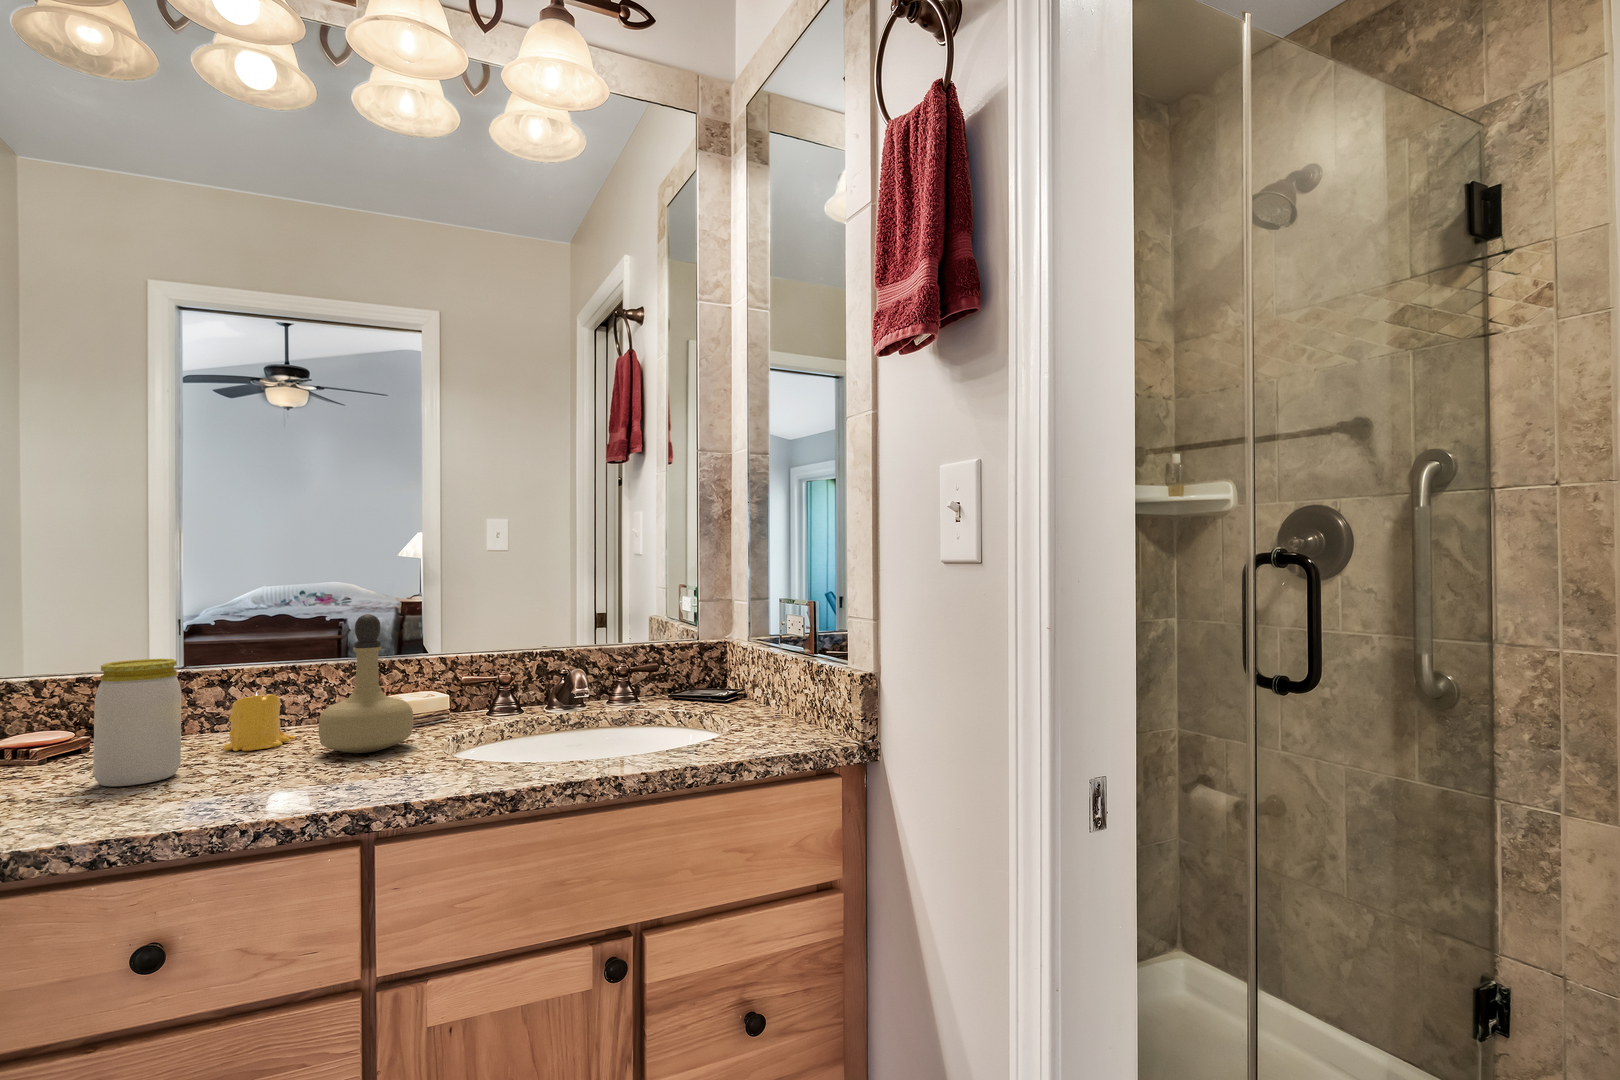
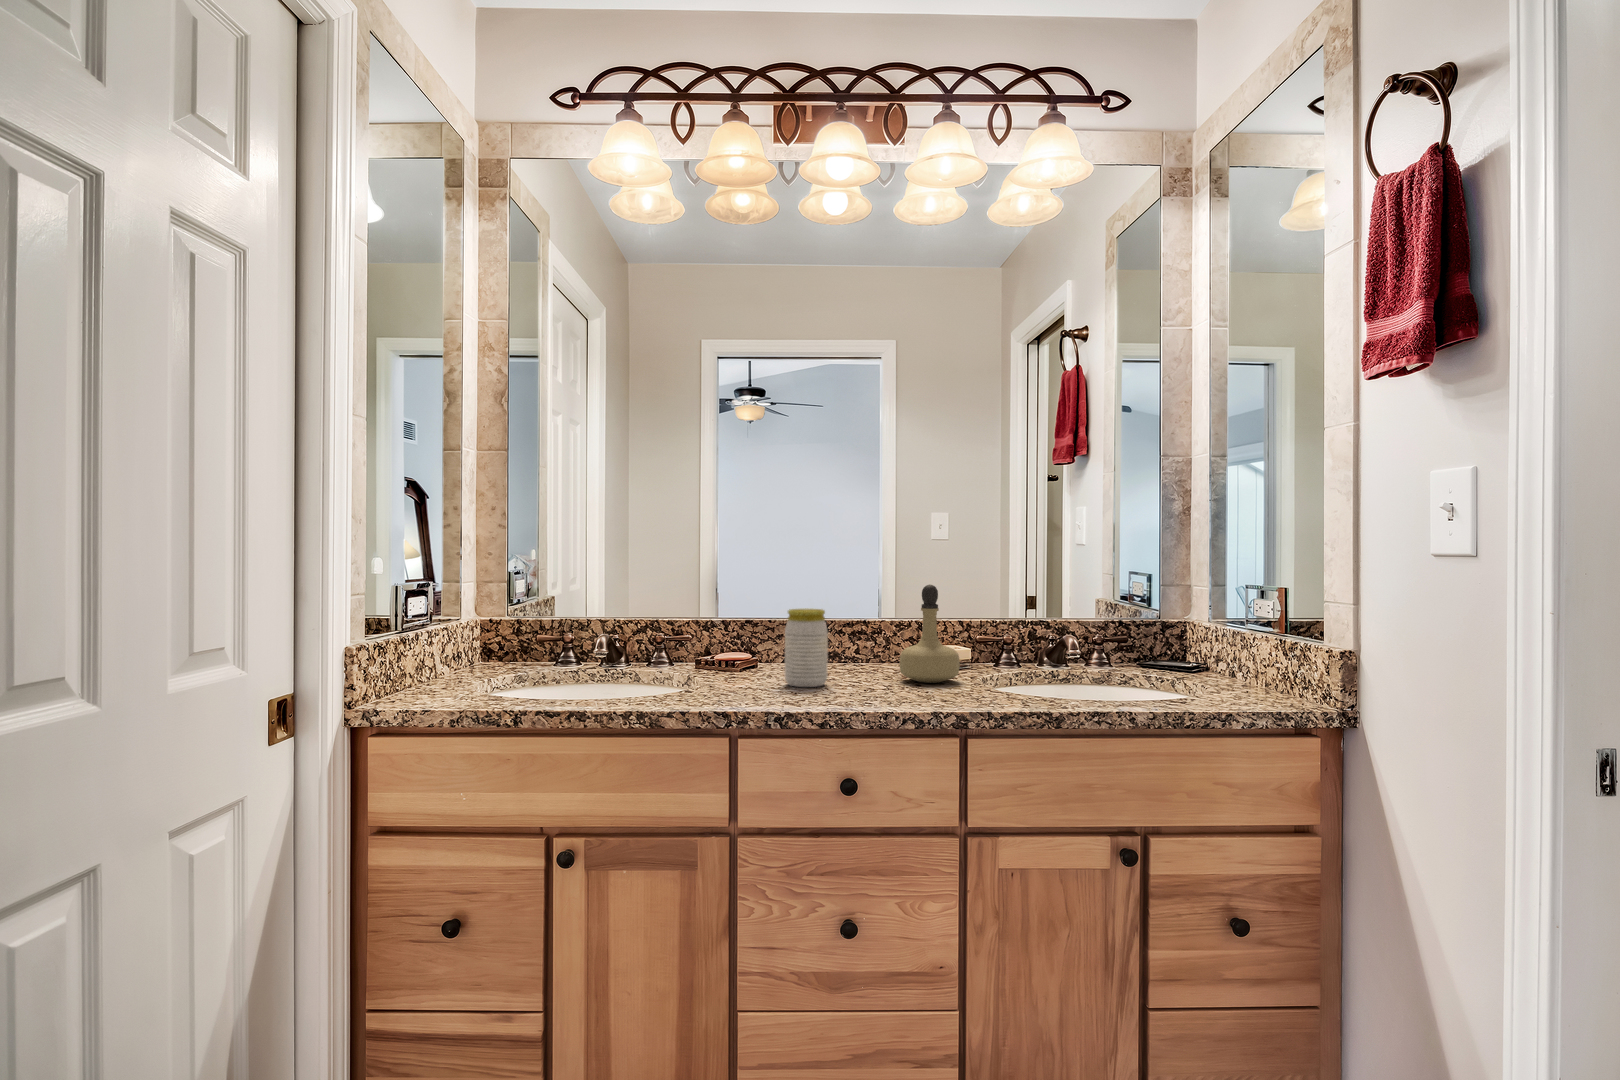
candle: present [223,692,295,751] -> none [832,635,873,675]

